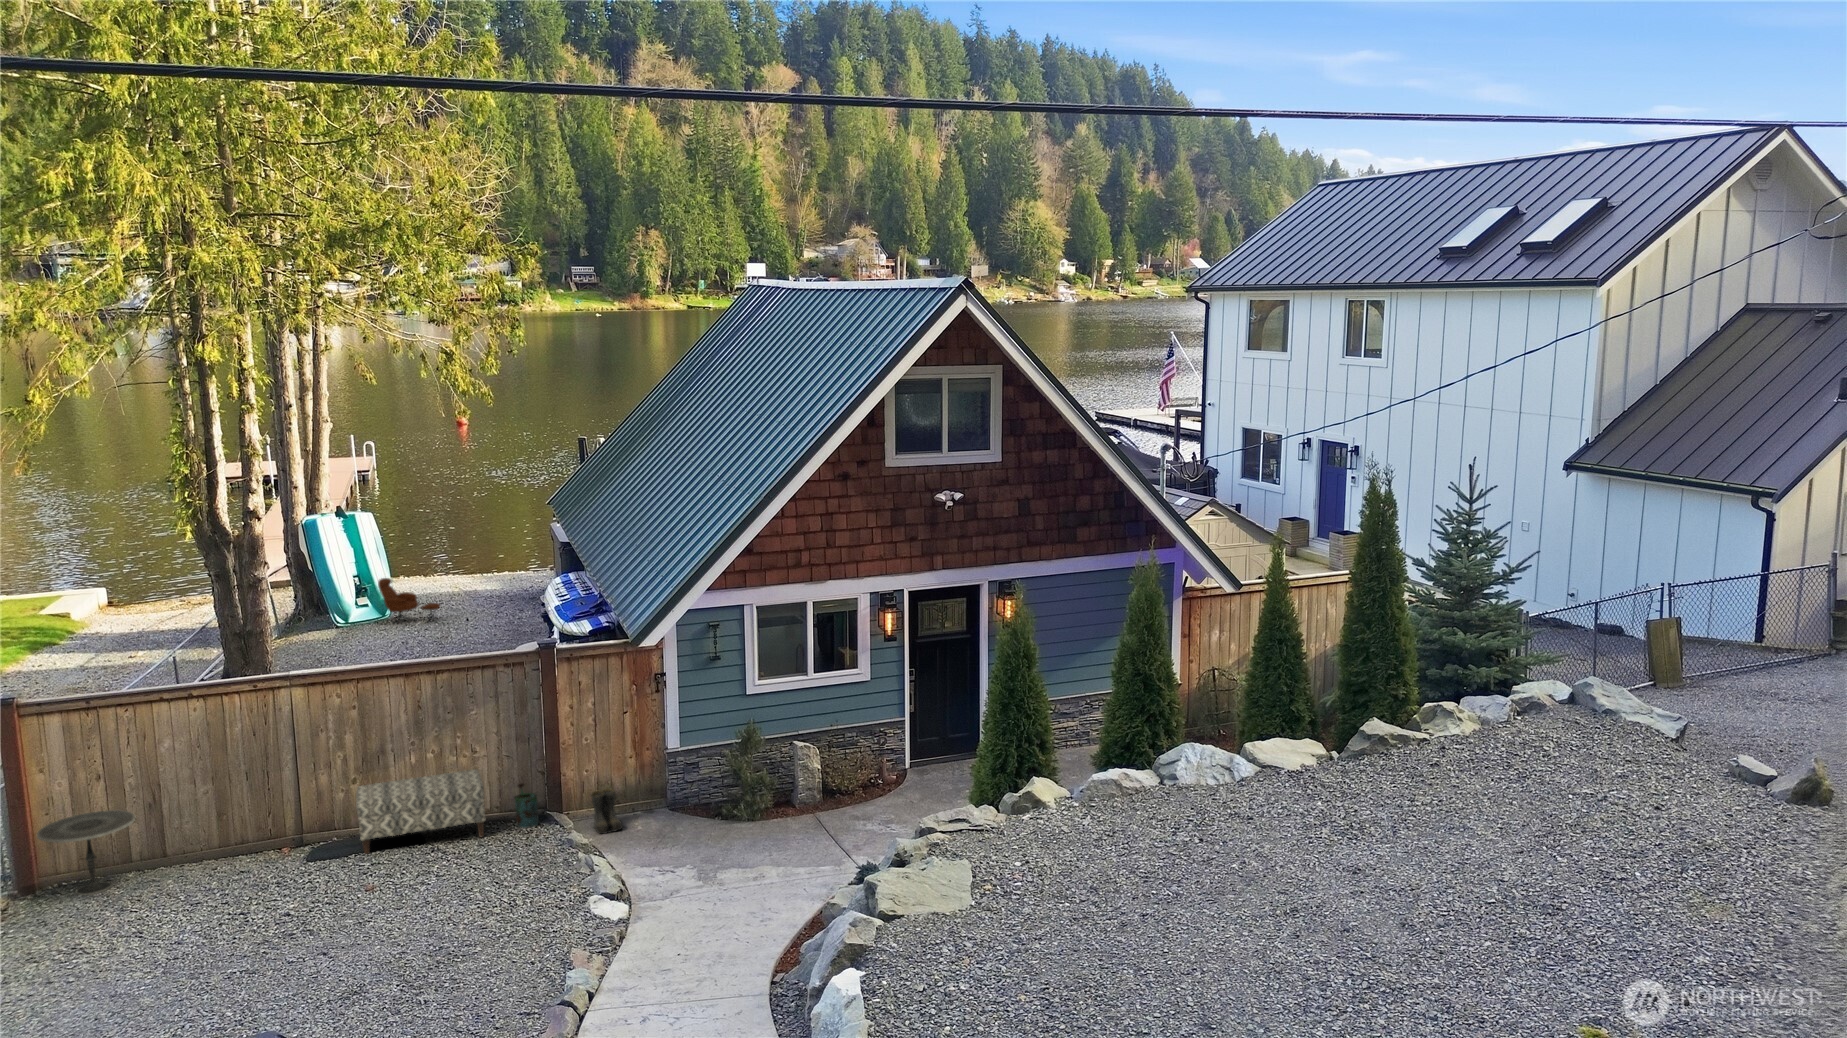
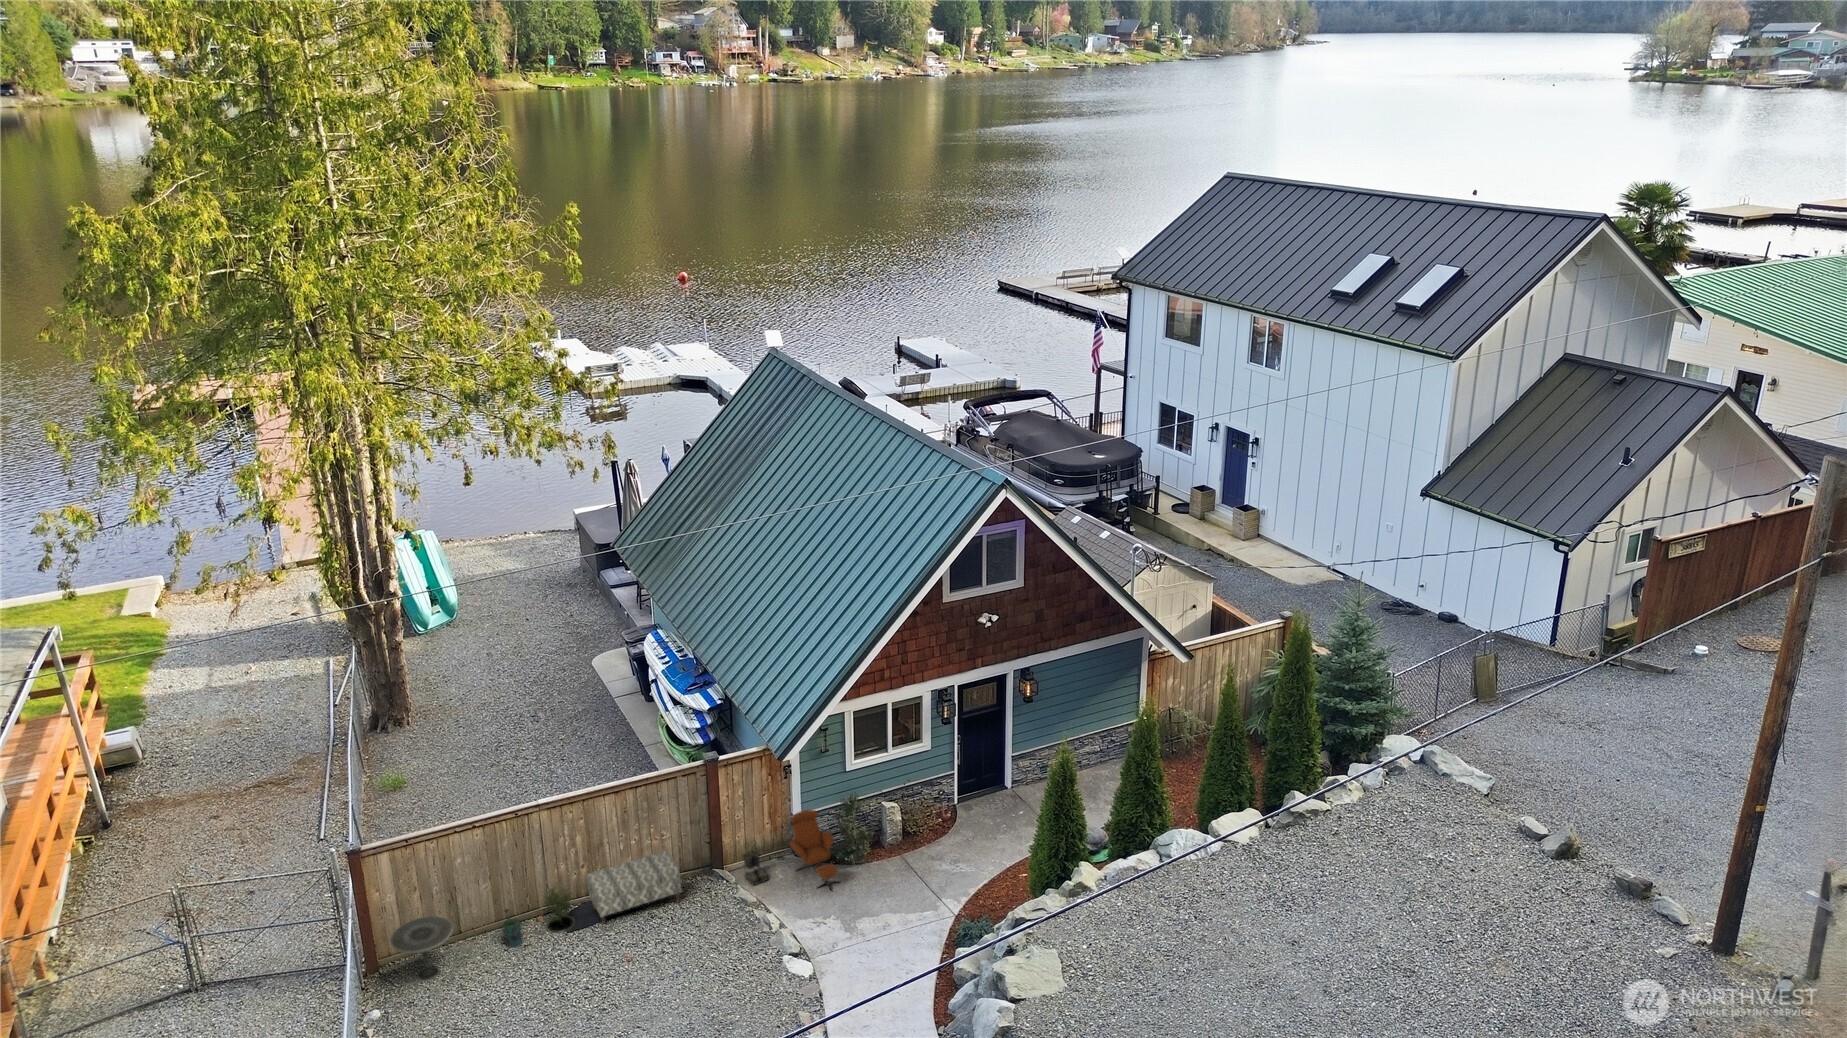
lounge chair: present [378,578,440,620] -> present [789,810,838,888]
watering can: present [515,783,539,828] -> present [503,910,523,948]
potted tree: none [281,785,331,860] -> present [545,886,575,933]

